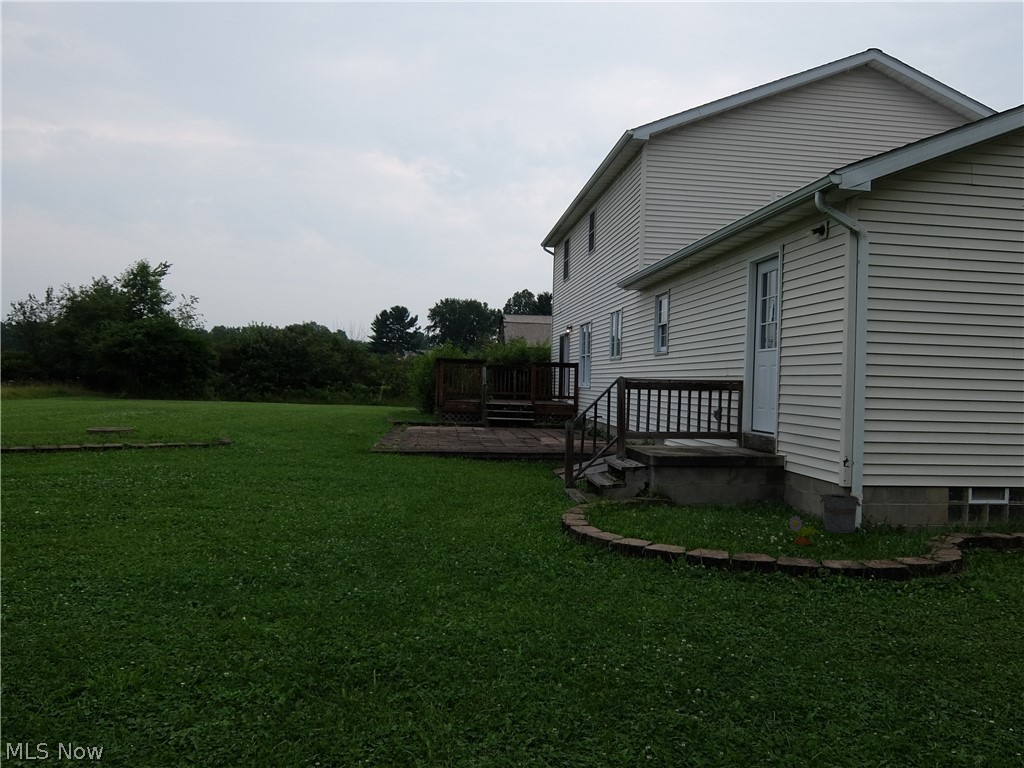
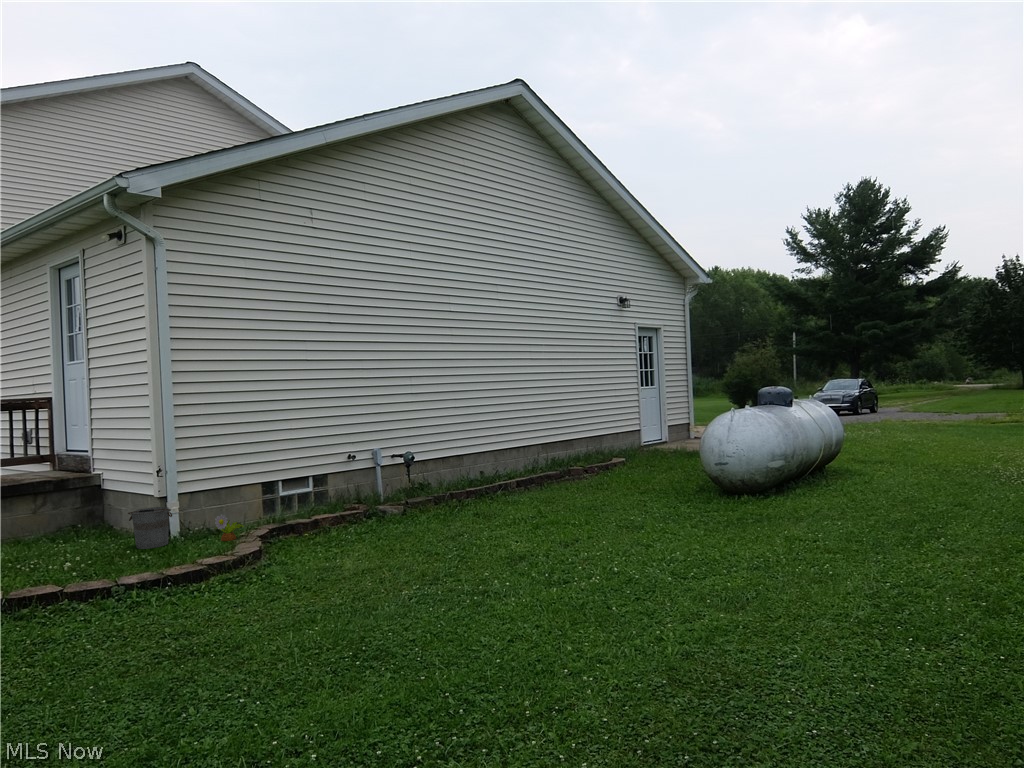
decorative plant: present [789,515,819,545] -> present [214,514,244,541]

